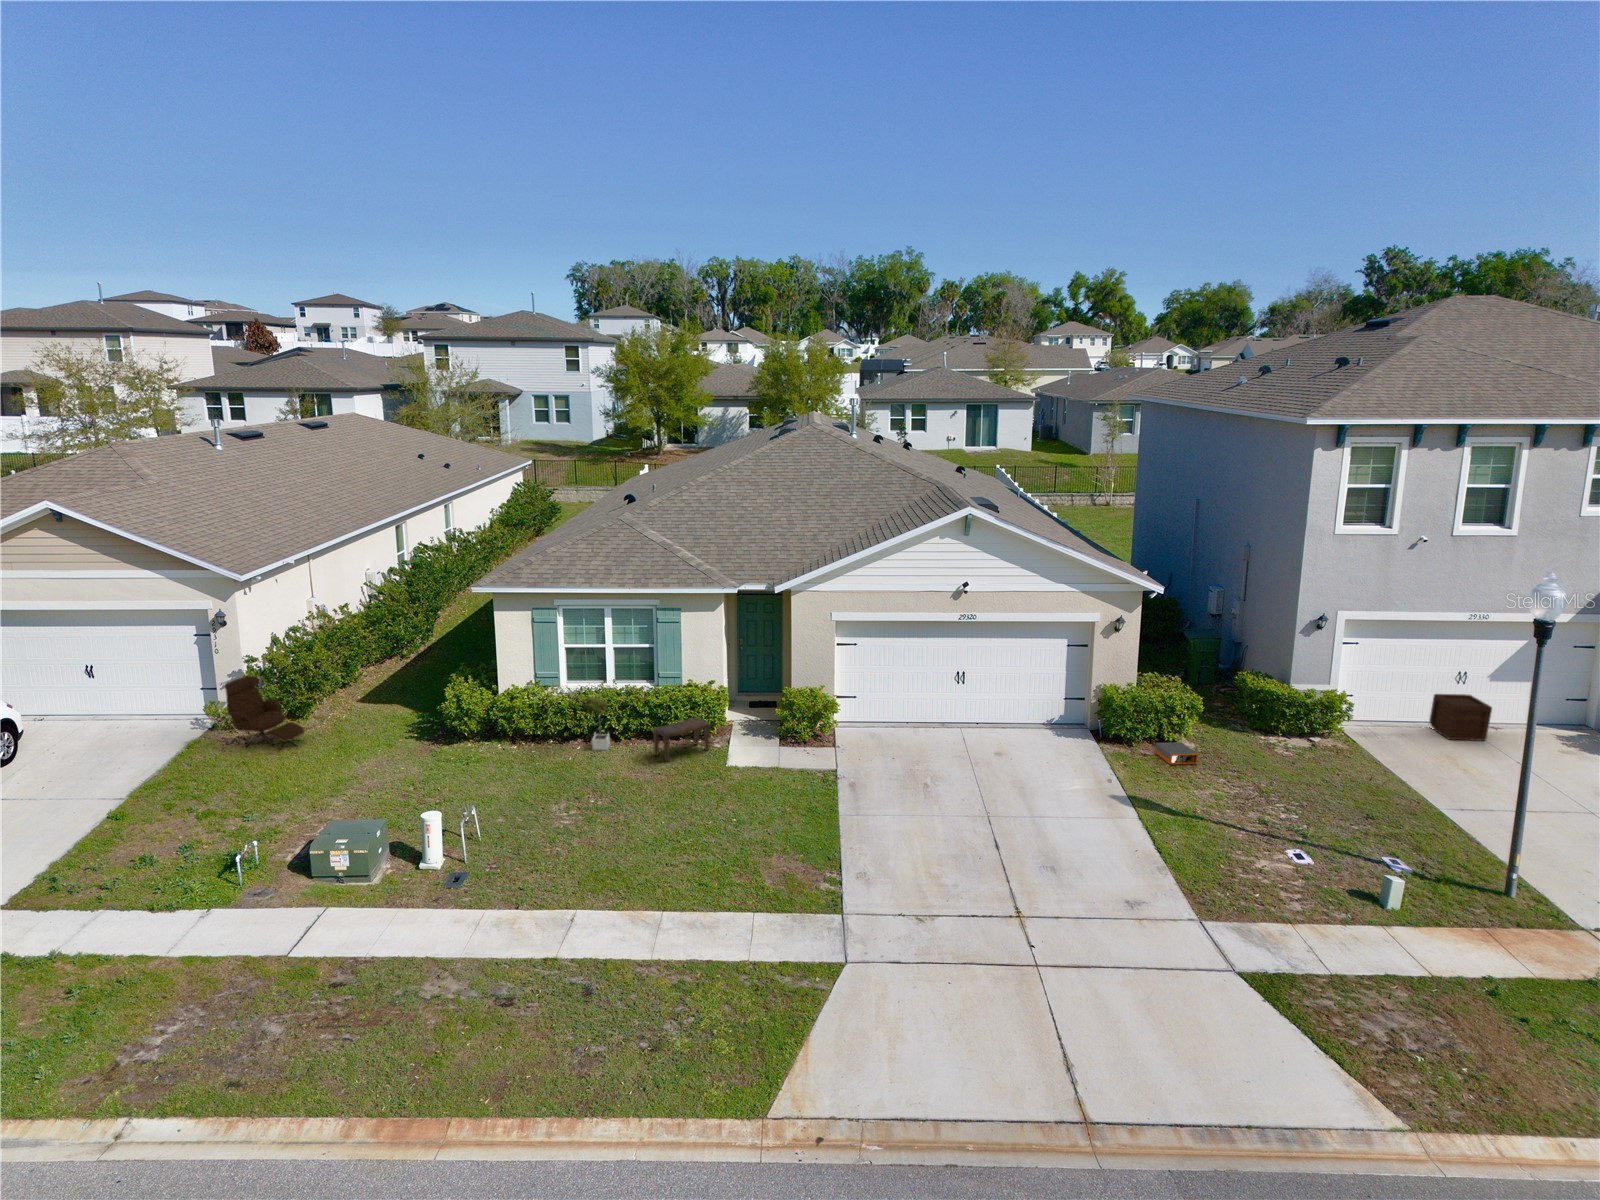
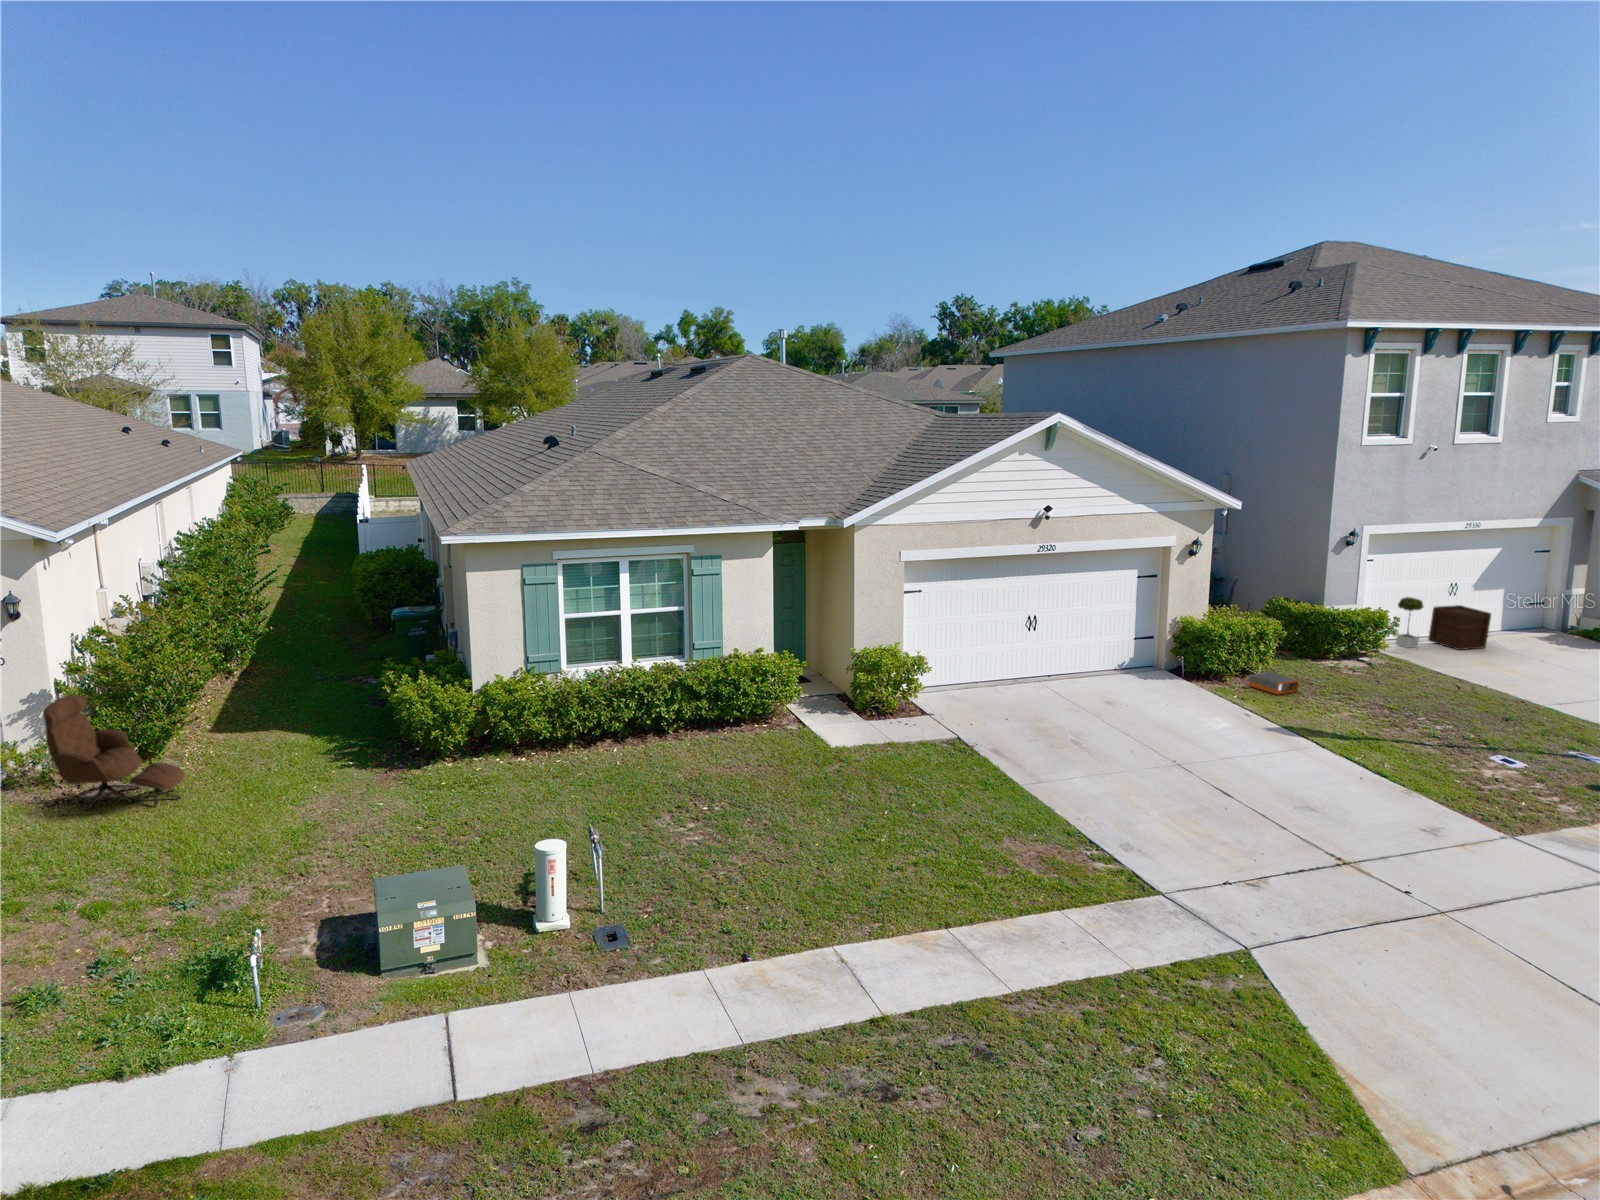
potted tree: present [585,697,610,750] -> present [1396,597,1423,648]
bench: present [653,717,710,761] -> none [732,693,797,753]

